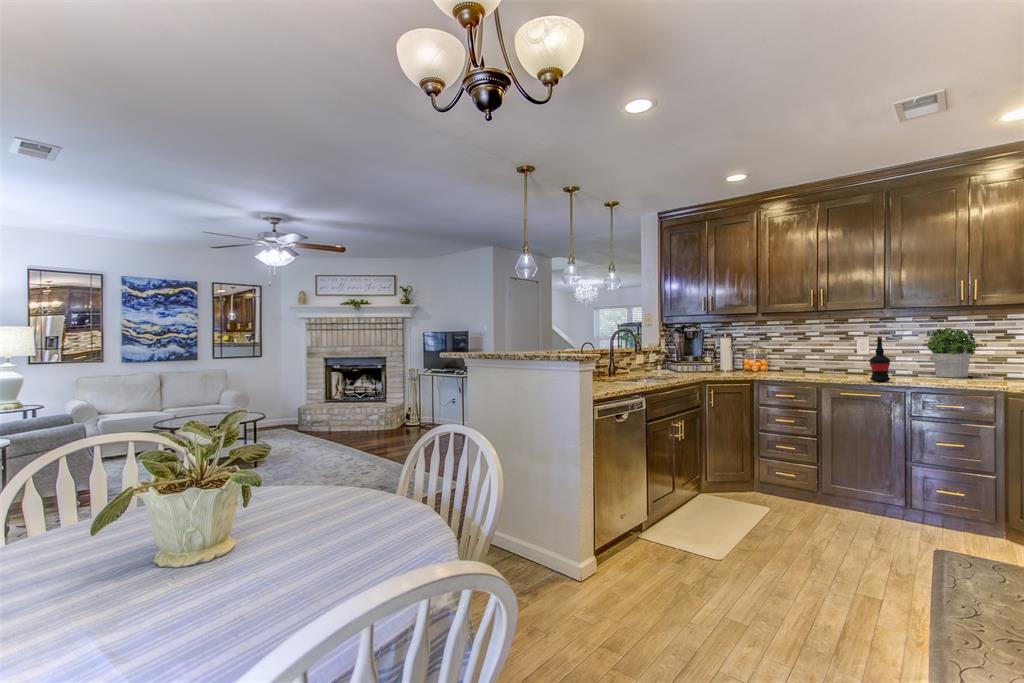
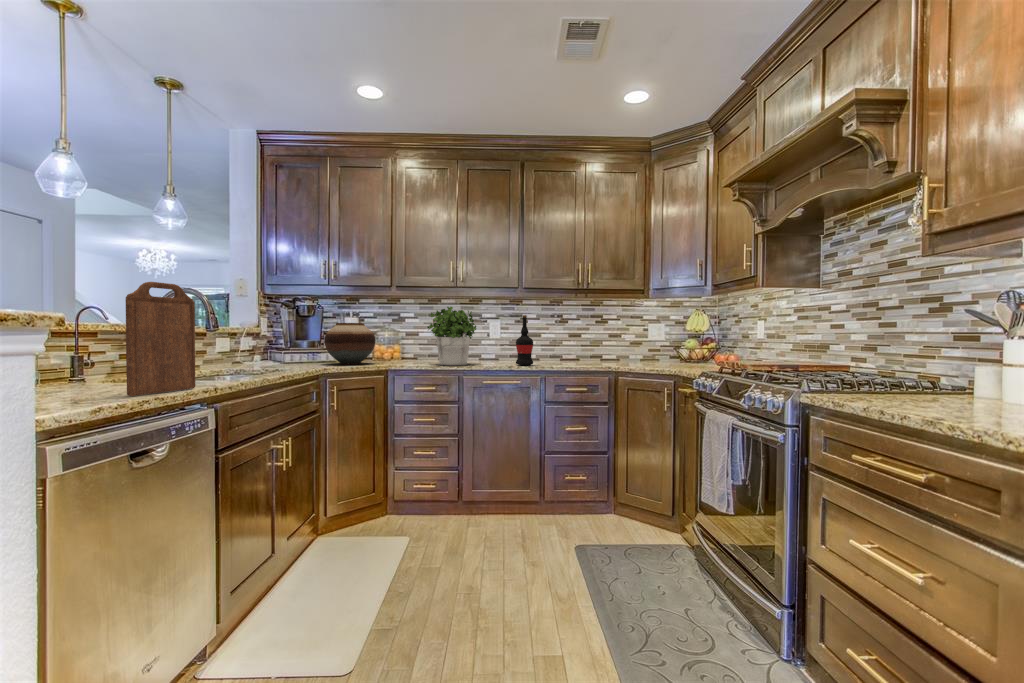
potted plant: present [923,328,978,378] -> present [427,307,476,365]
cutting board: none [612,334,637,388] -> present [126,282,195,396]
vase: none [704,344,743,375] -> present [324,323,375,365]

